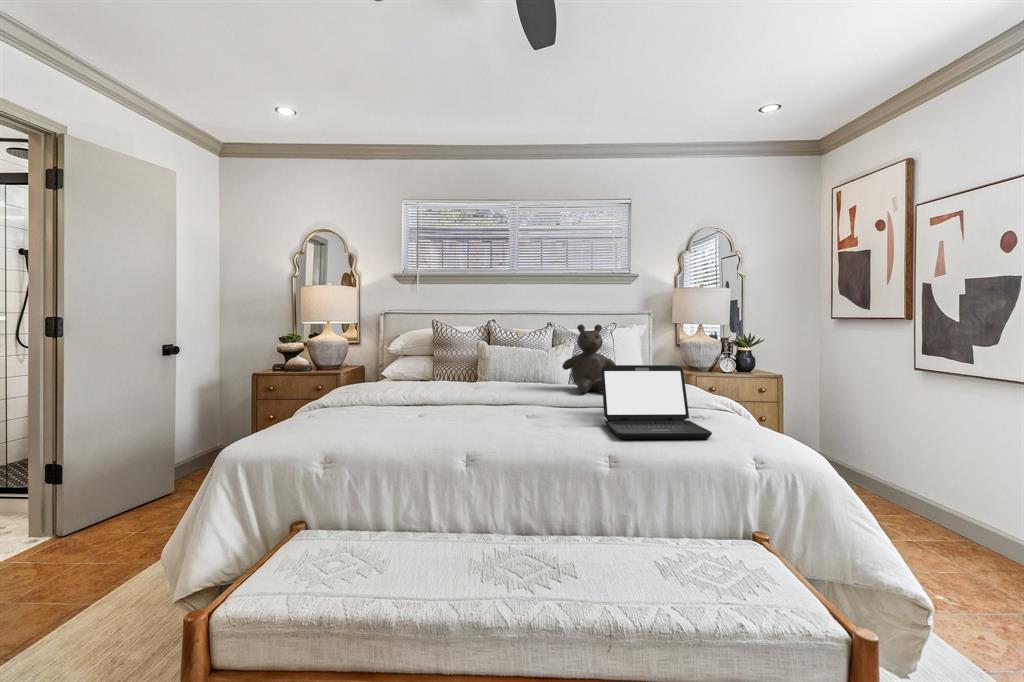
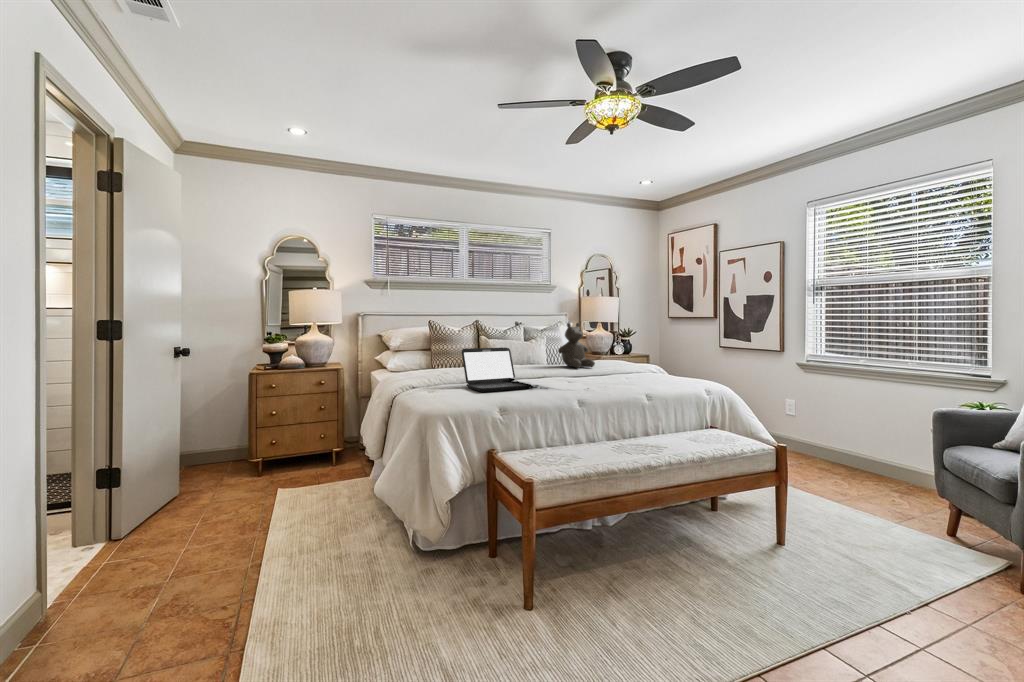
laptop: present [601,365,712,439] -> present [462,348,531,392]

